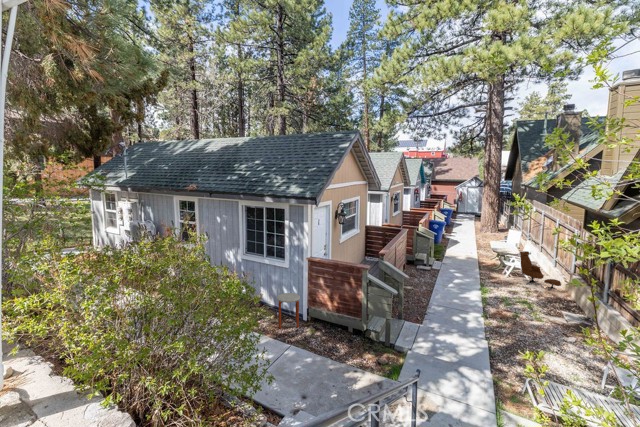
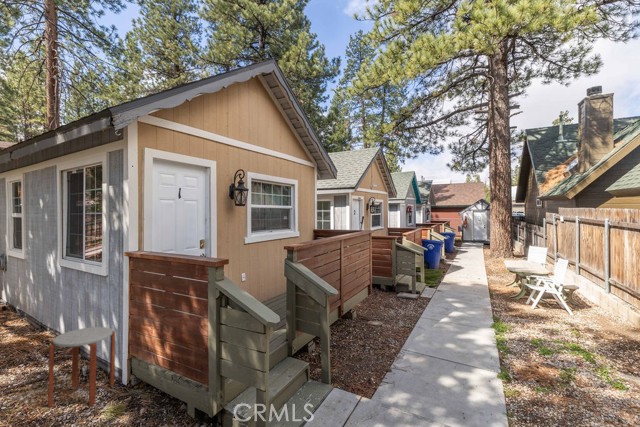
lounge chair: present [520,251,561,289] -> none [553,265,632,330]

